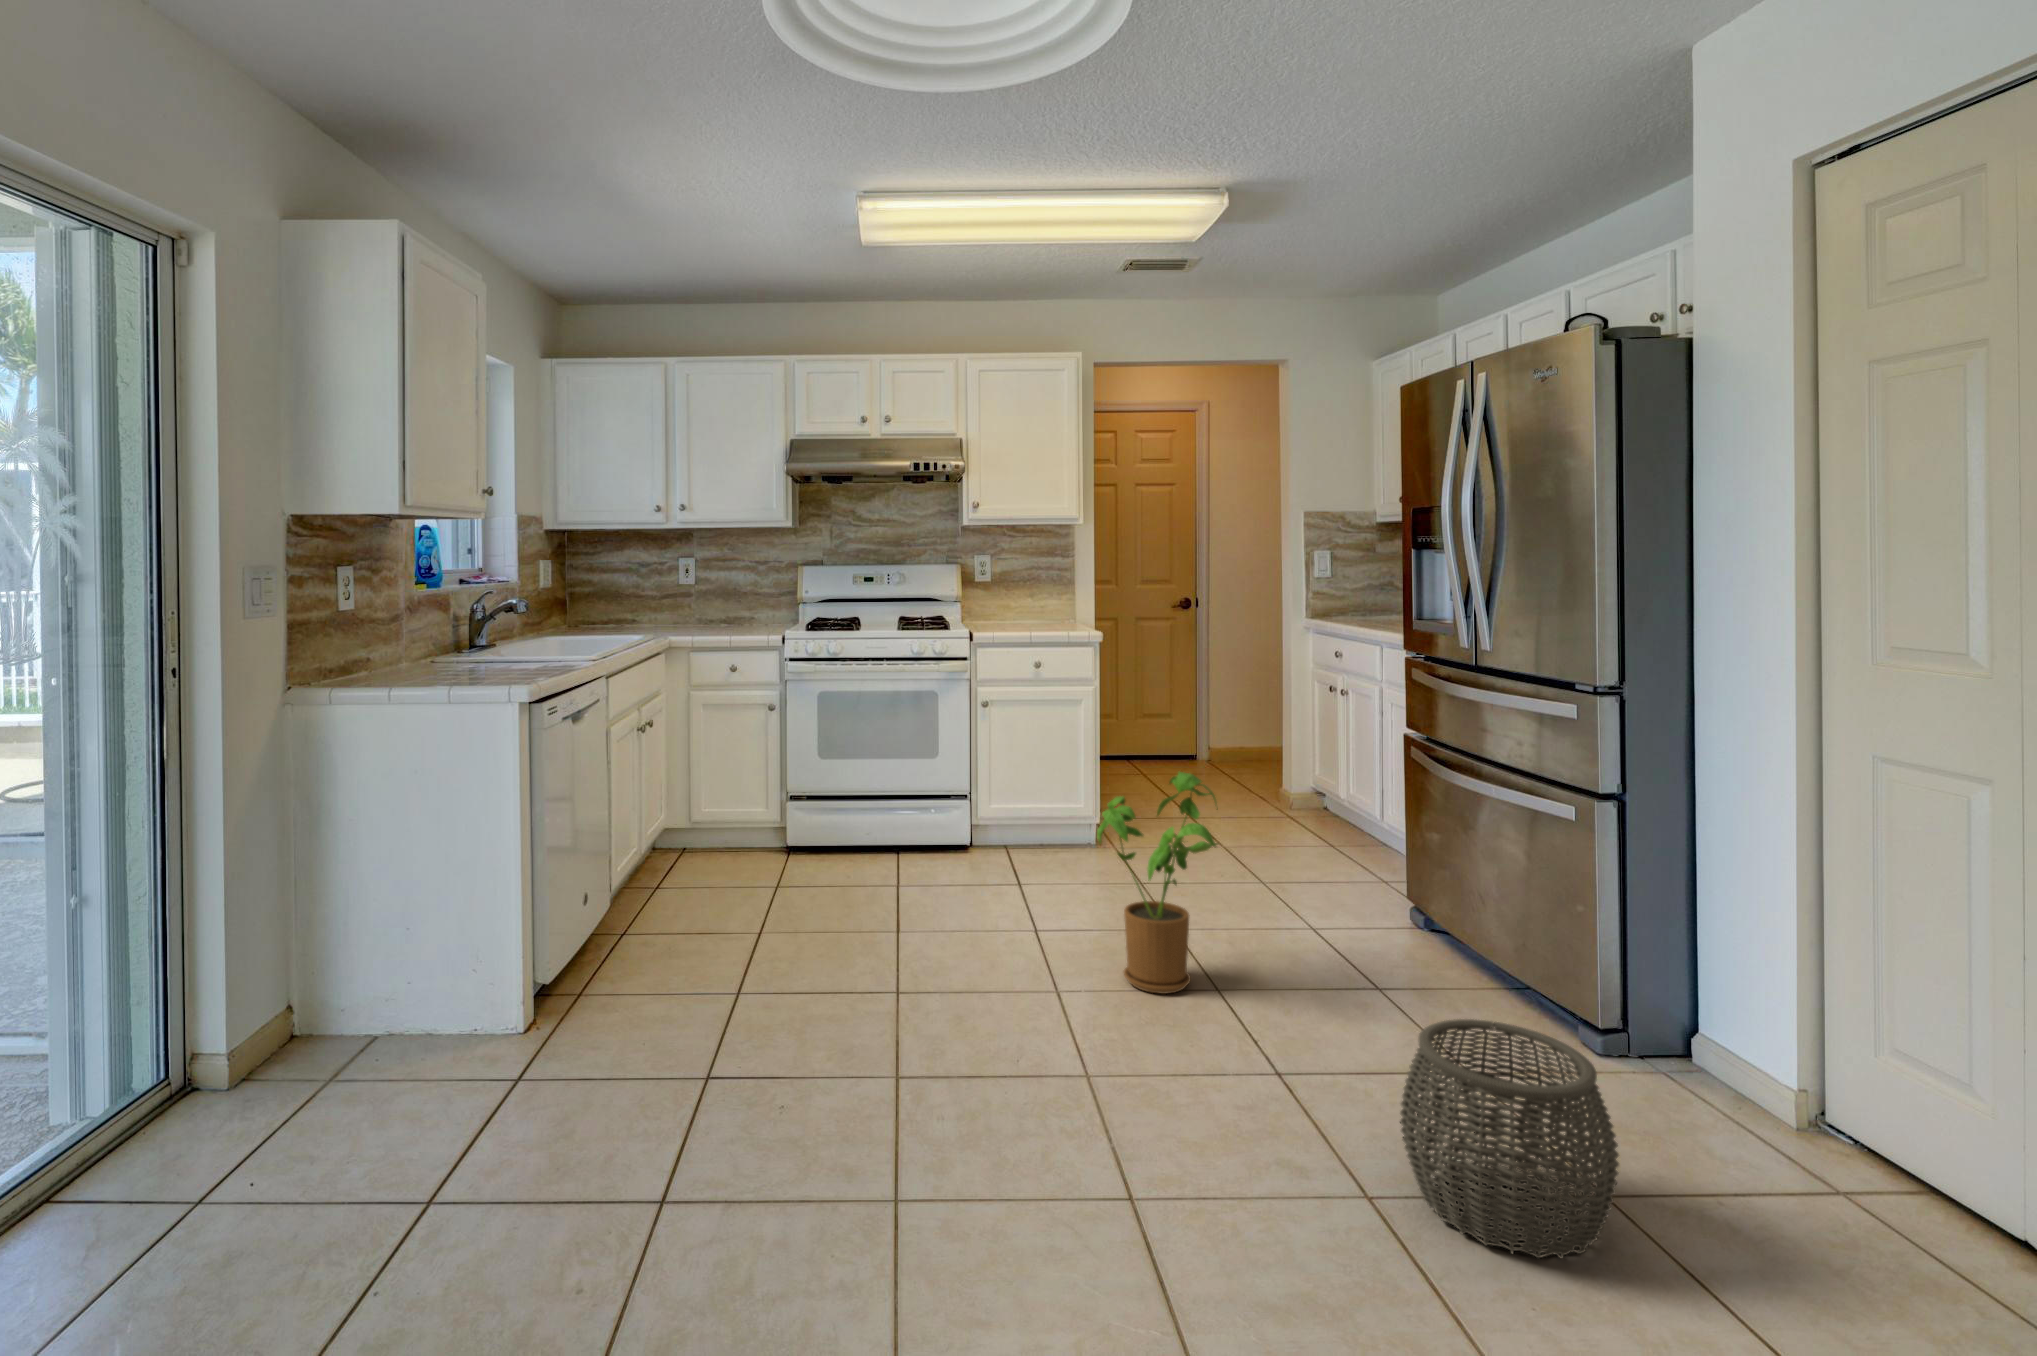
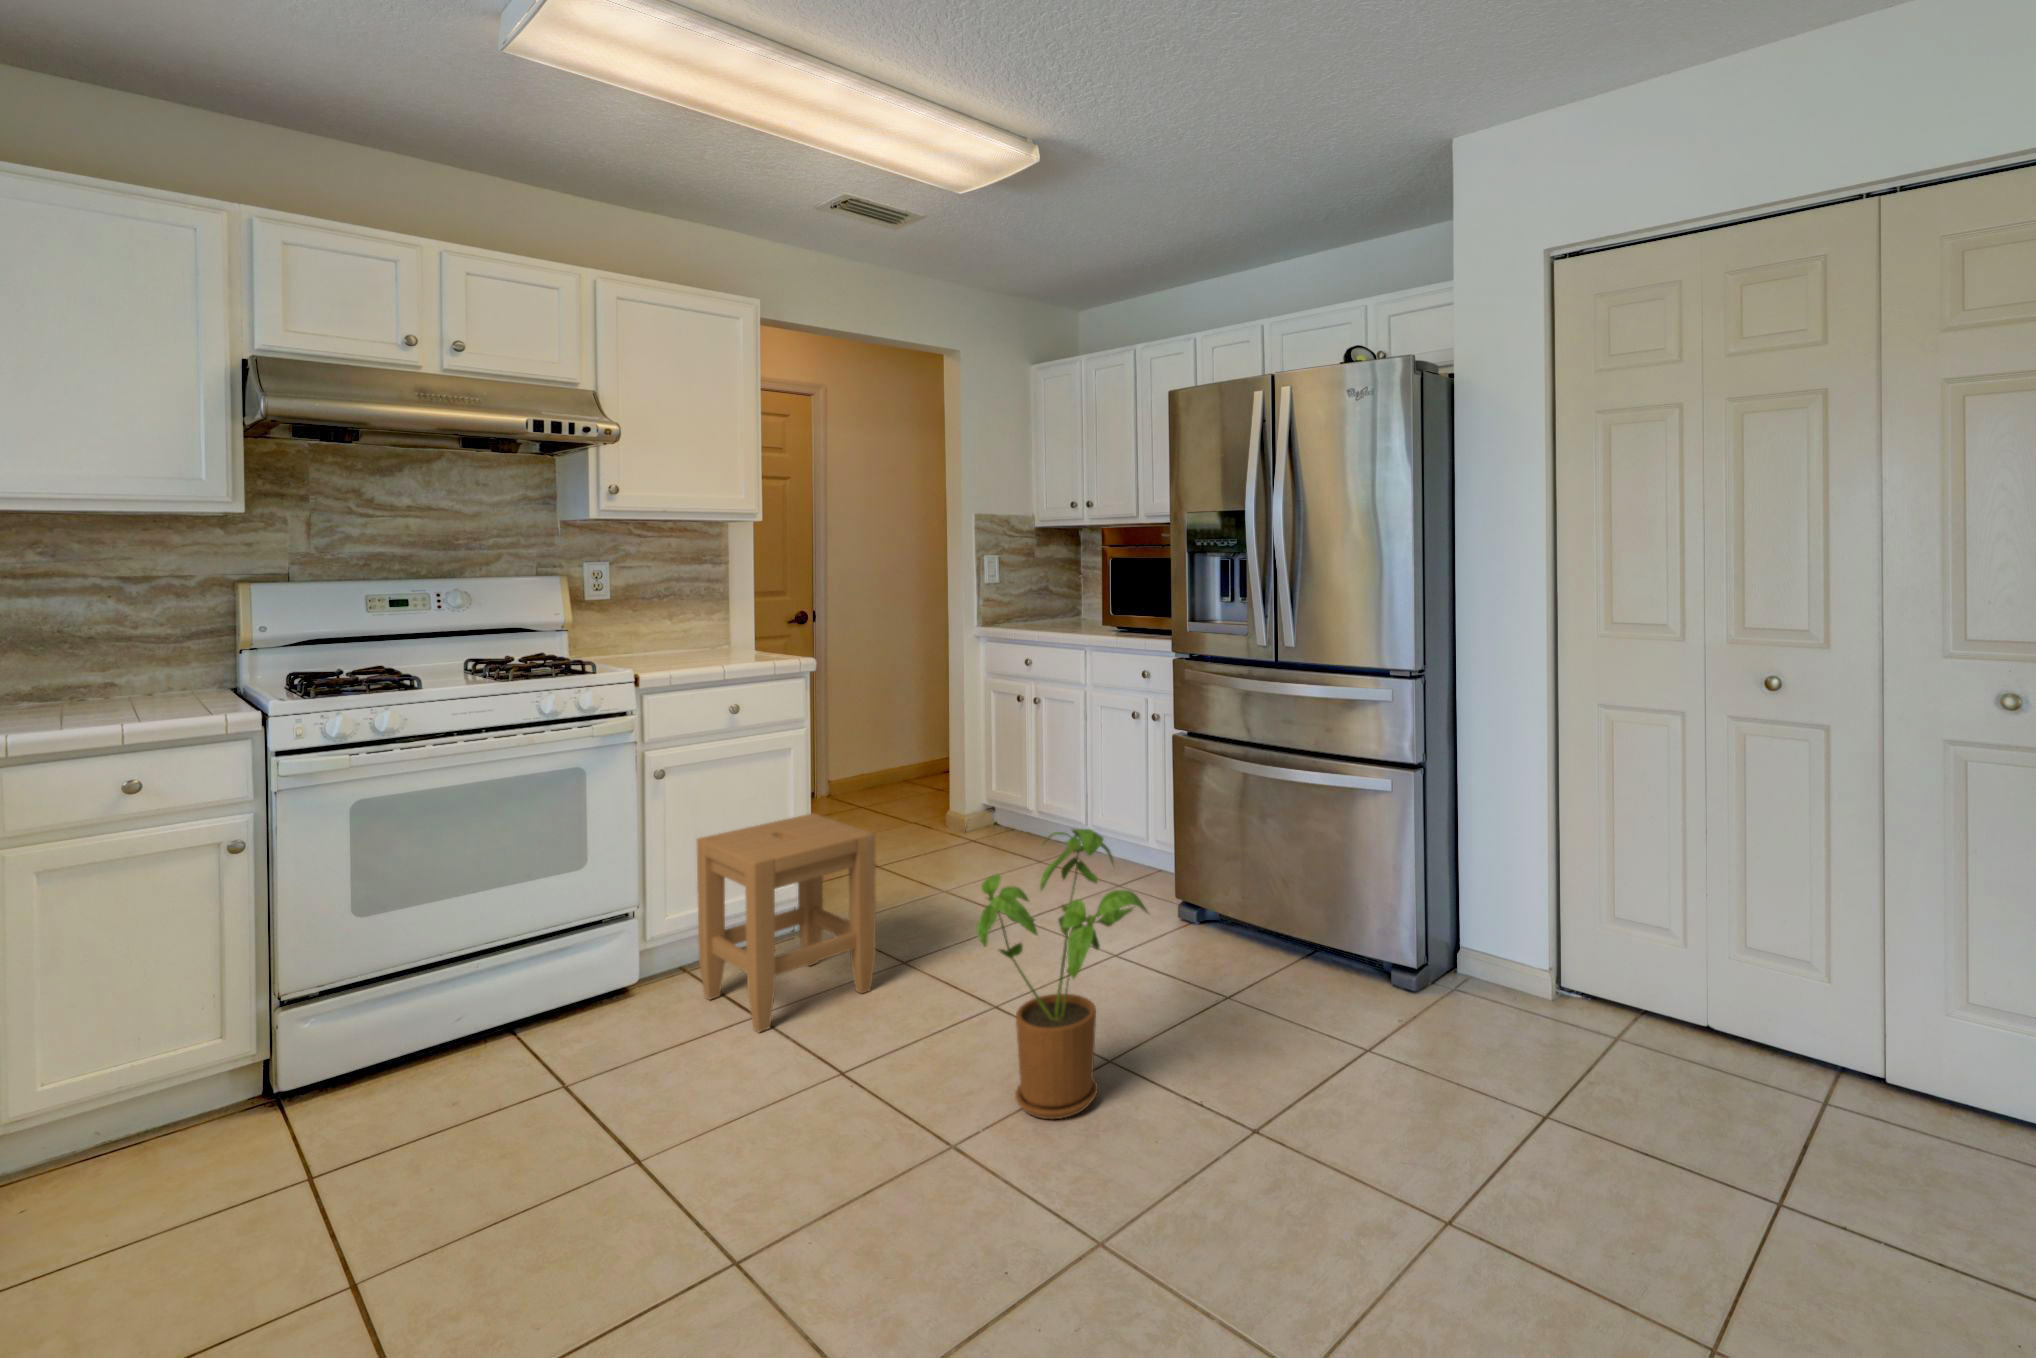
stool: none [999,749,1106,890] -> present [696,813,876,1032]
woven basket: present [1400,1019,1619,1258] -> none [1486,1026,1691,1274]

